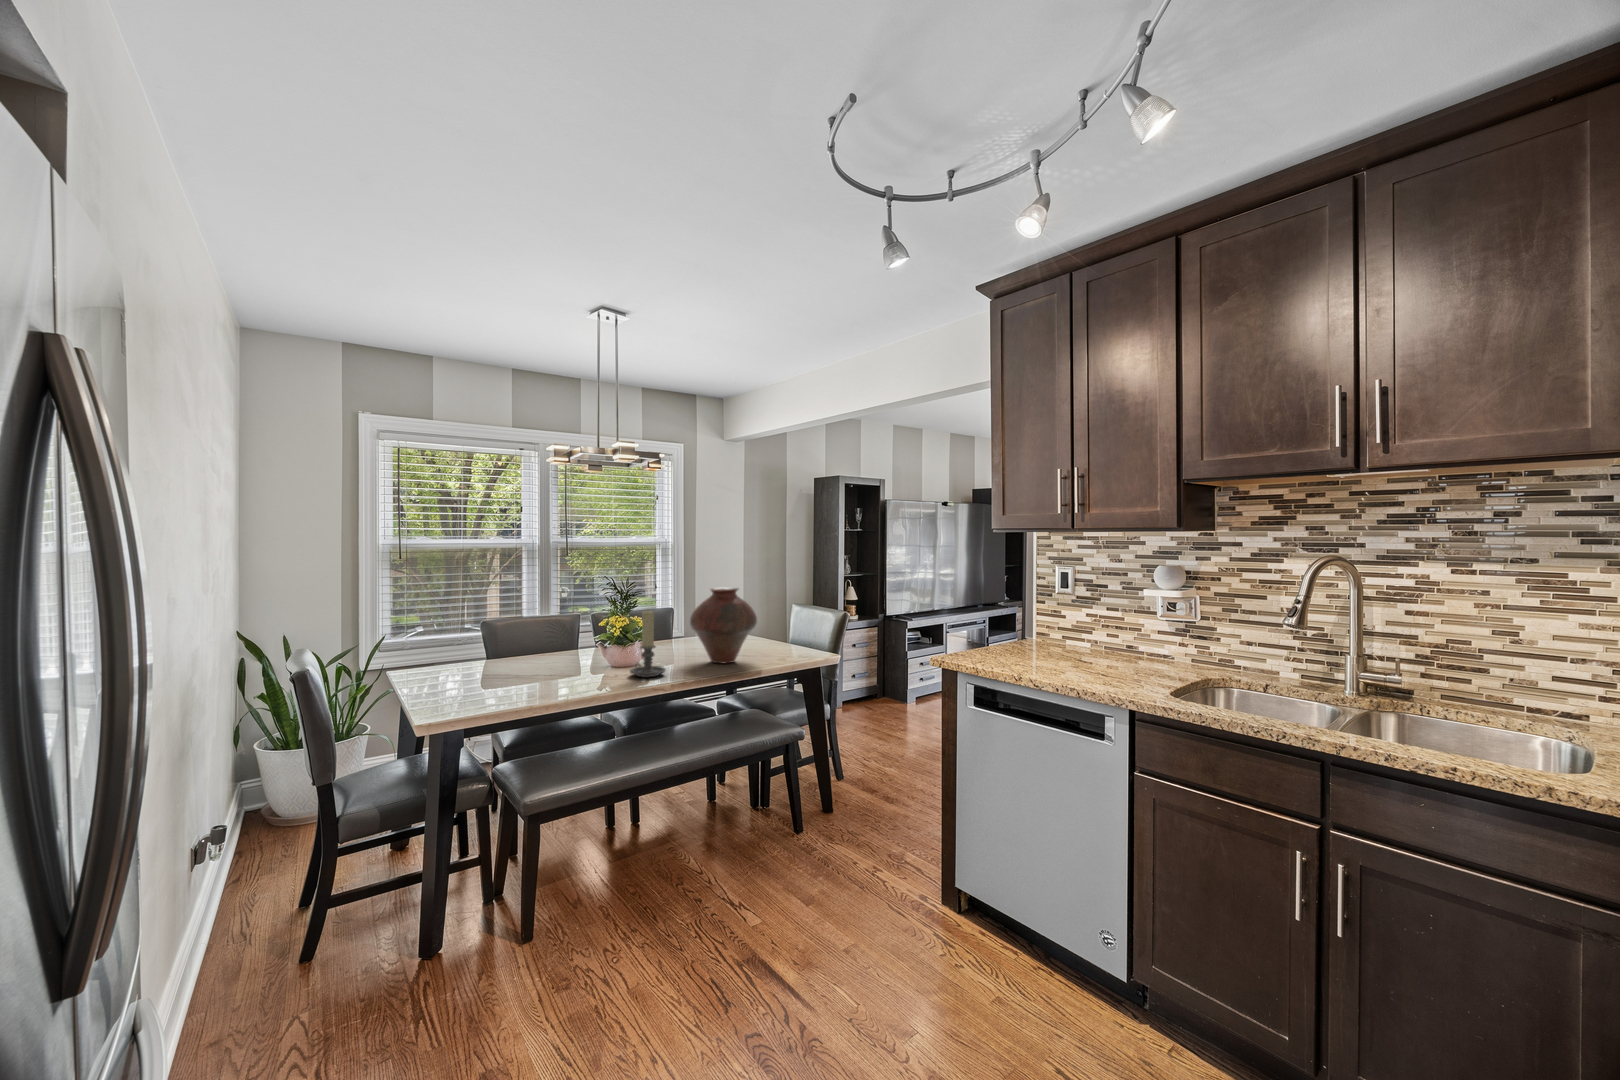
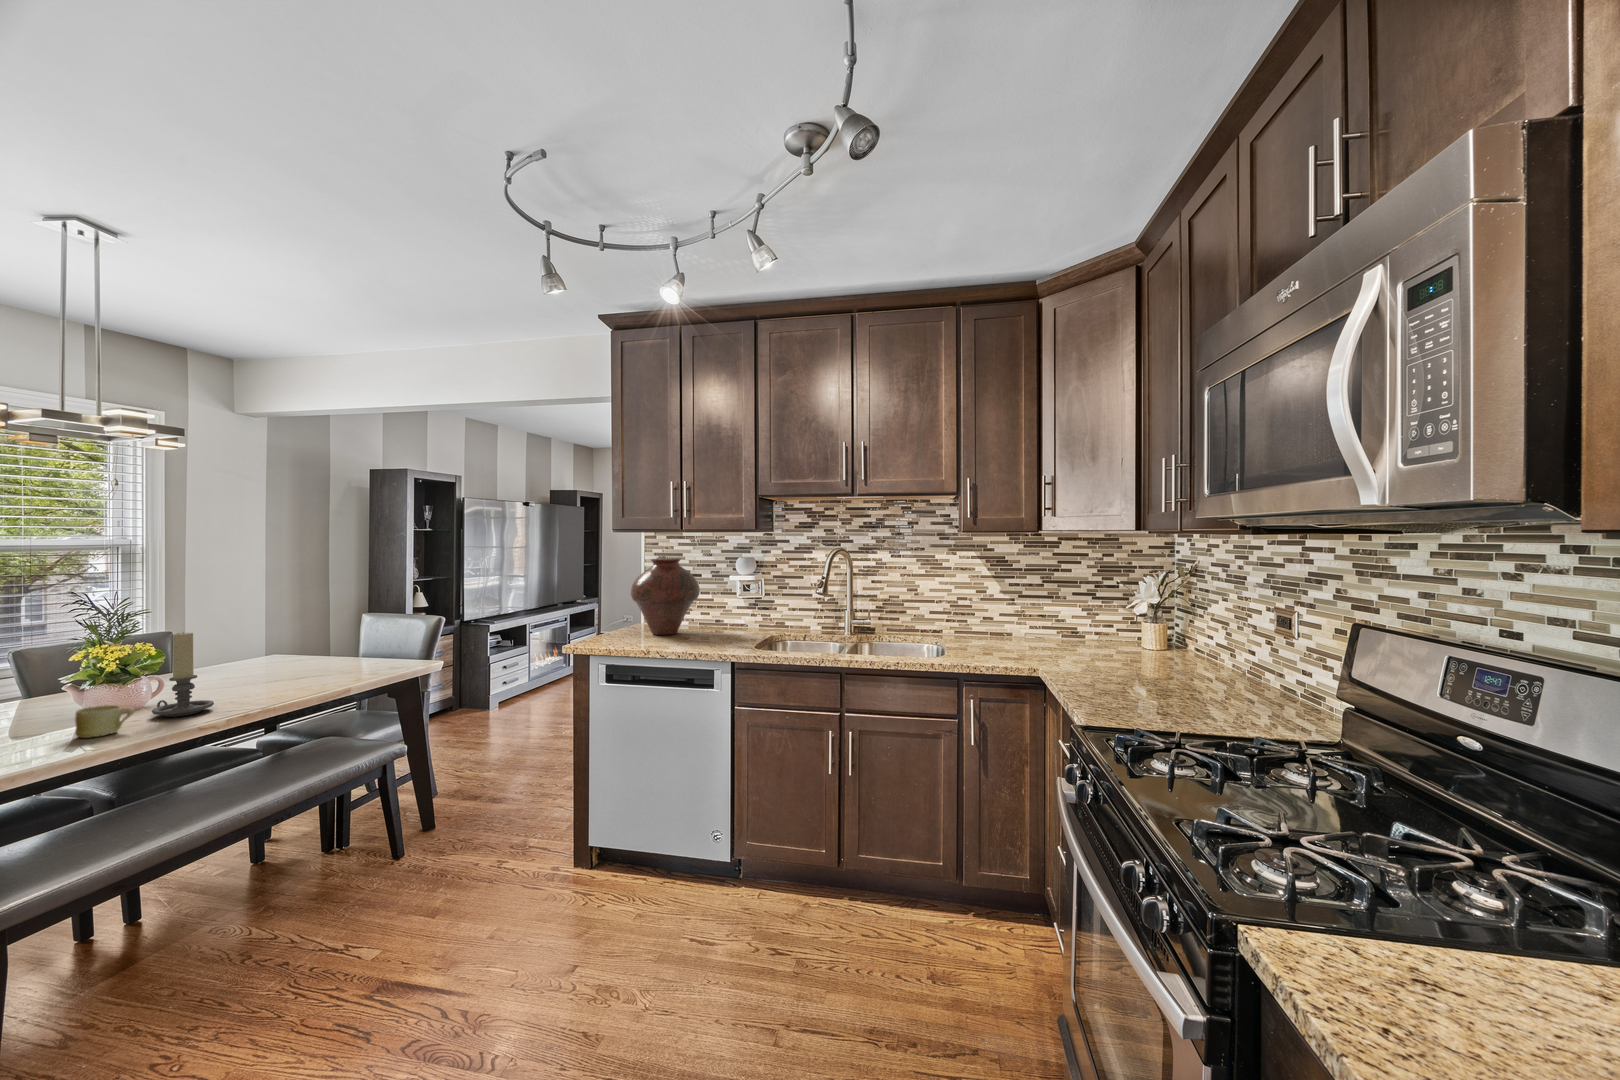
vase: present [690,588,757,663] -> present [631,558,700,635]
mug: none [585,662,616,686] -> present [75,705,135,738]

